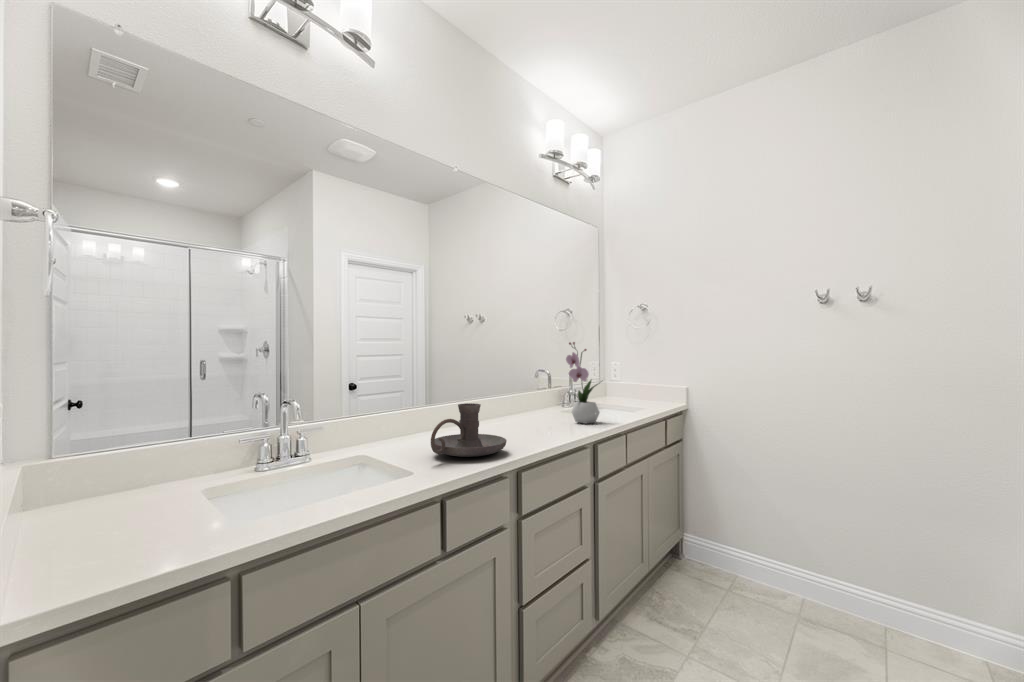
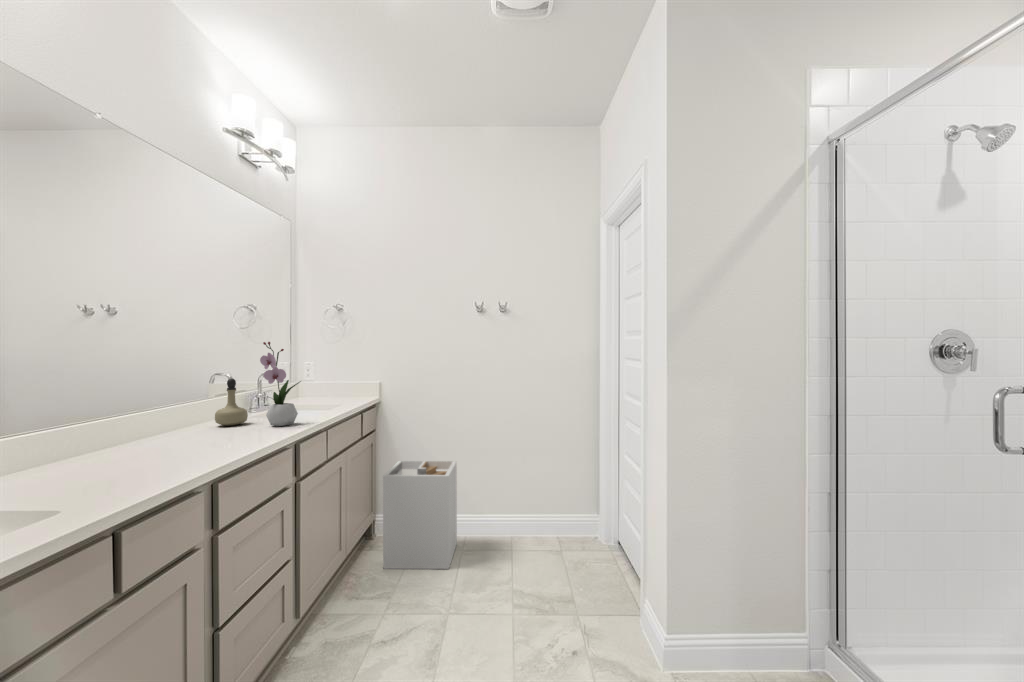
perfume bottle: none [531,376,557,419] -> present [215,378,248,426]
candle holder: present [431,403,507,457] -> none [95,414,199,476]
laundry hamper: none [689,473,780,610] -> present [383,461,457,569]

